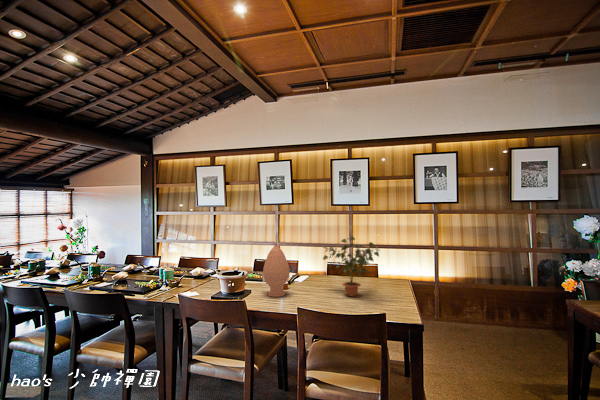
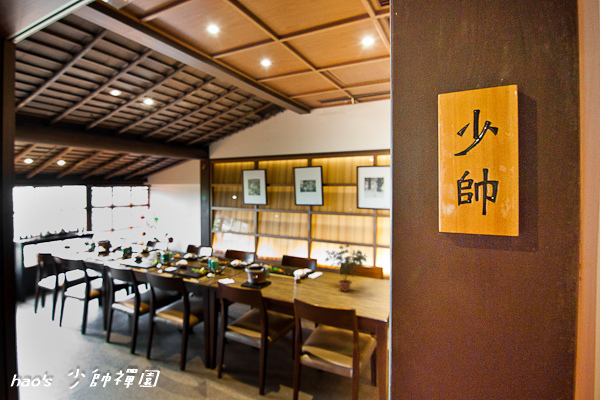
vase: present [262,242,290,297] -> none [278,246,298,287]

